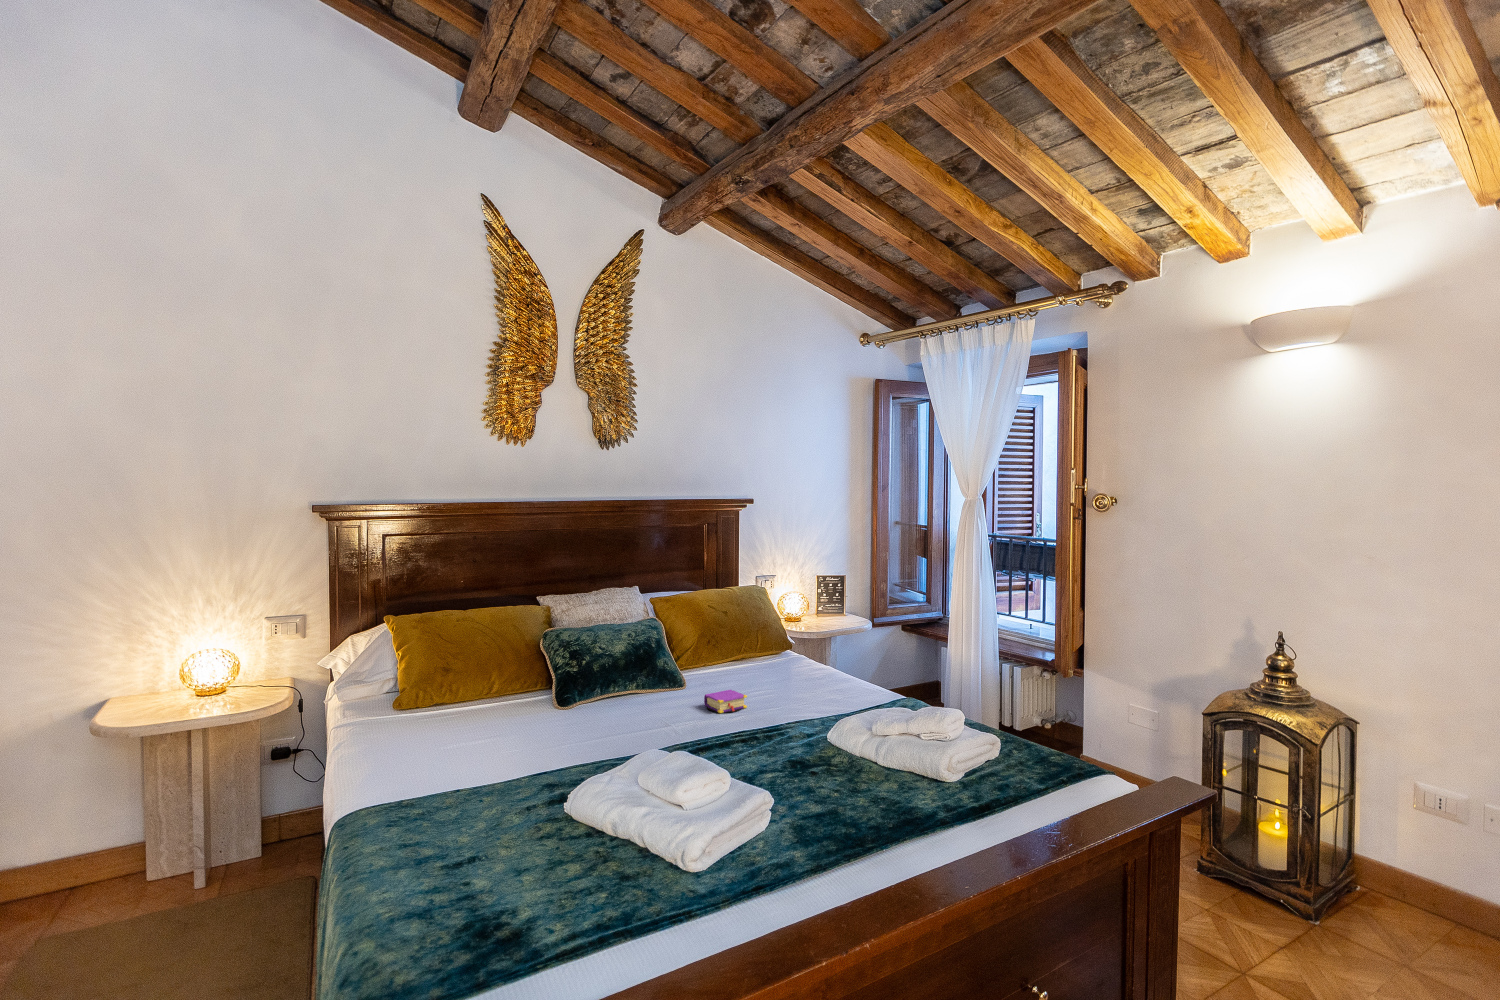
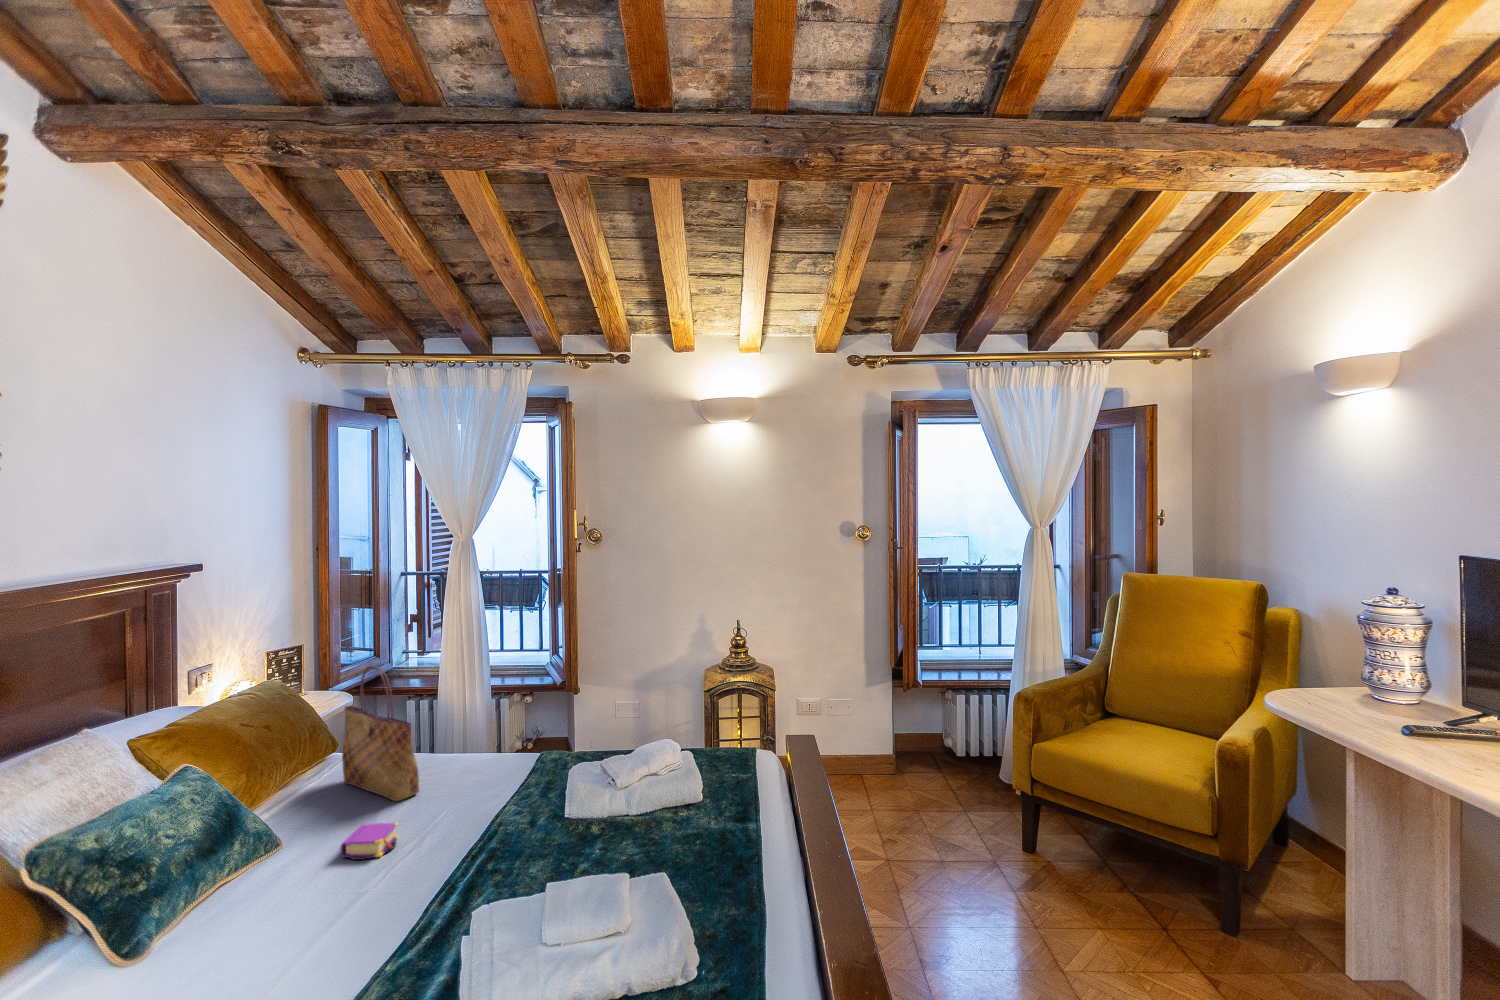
tote bag: none [777,578,805,690] -> present [342,666,419,801]

